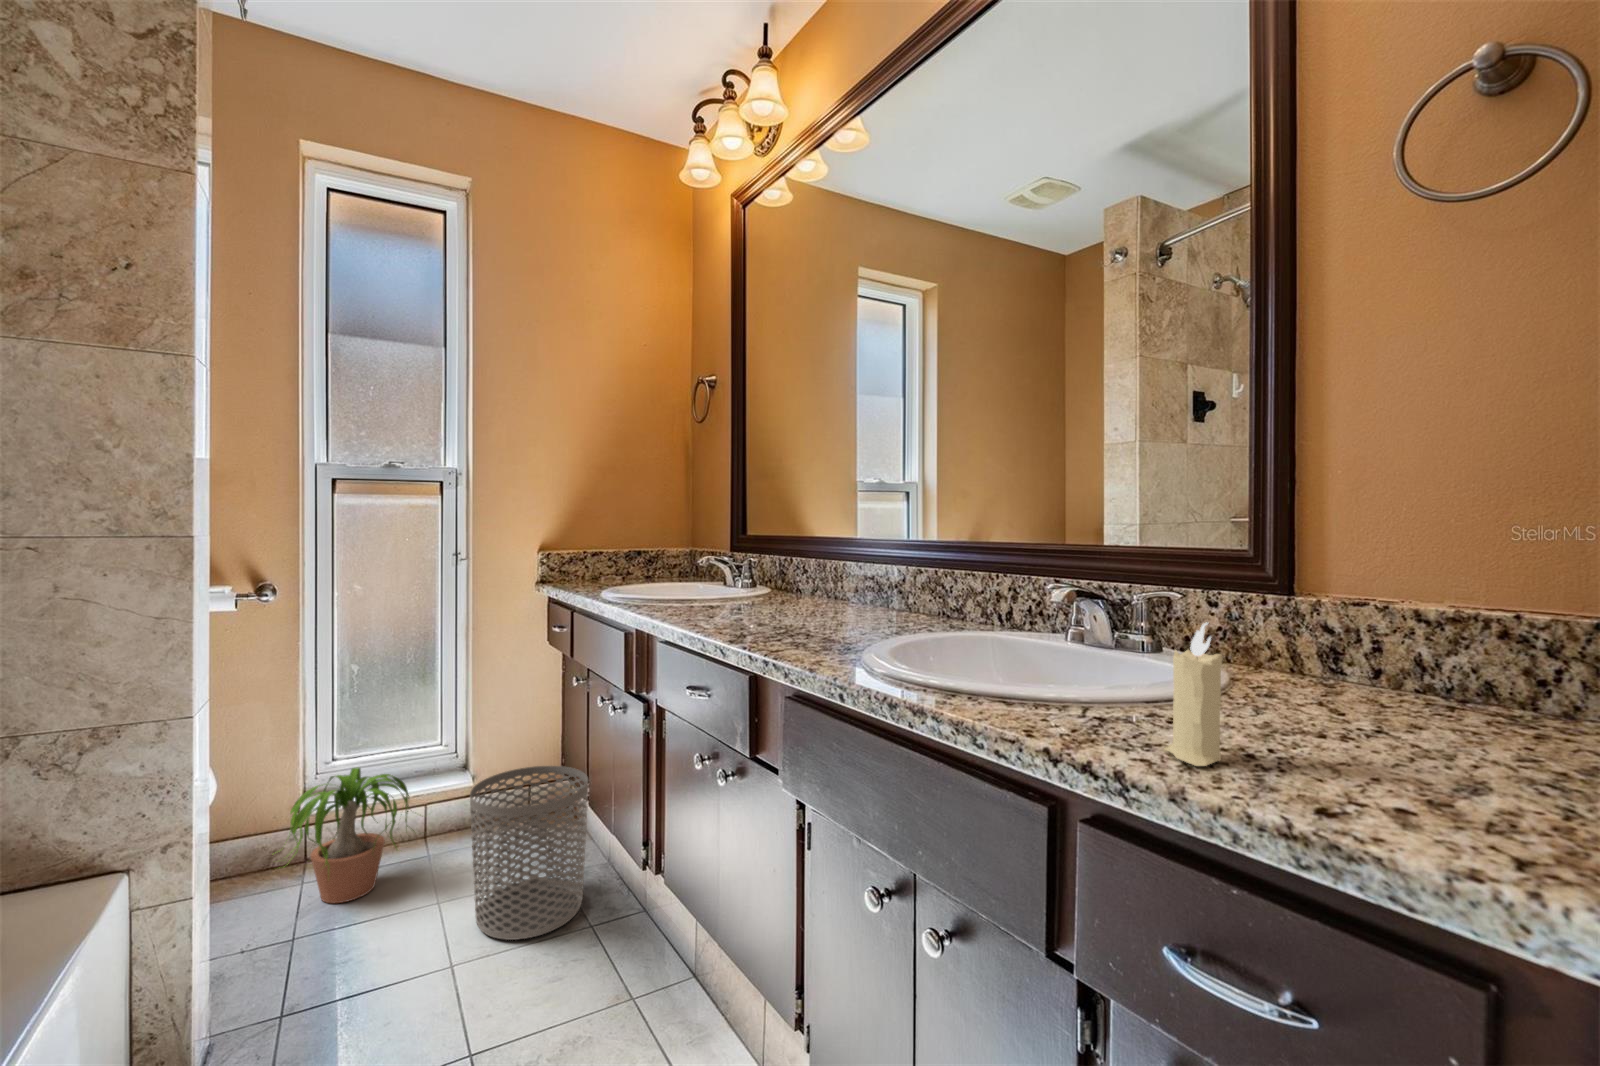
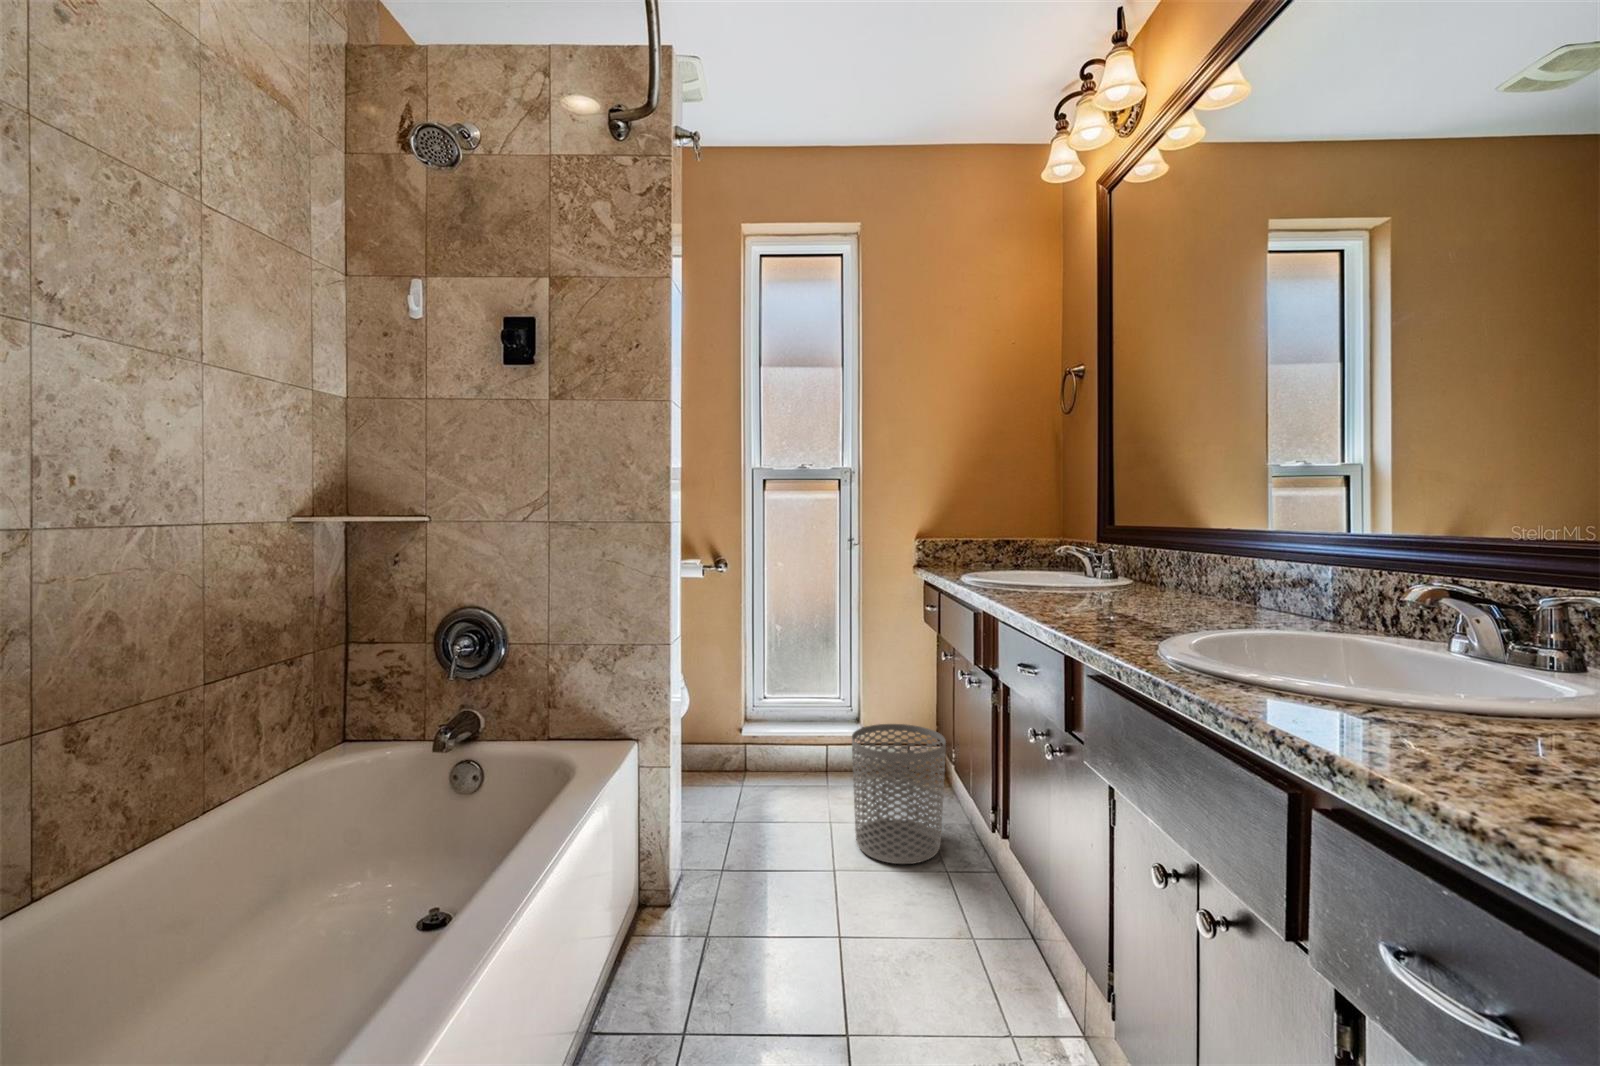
candle: present [1165,623,1223,766] -> none [1410,614,1480,766]
potted plant: present [275,767,414,903] -> none [726,703,833,802]

